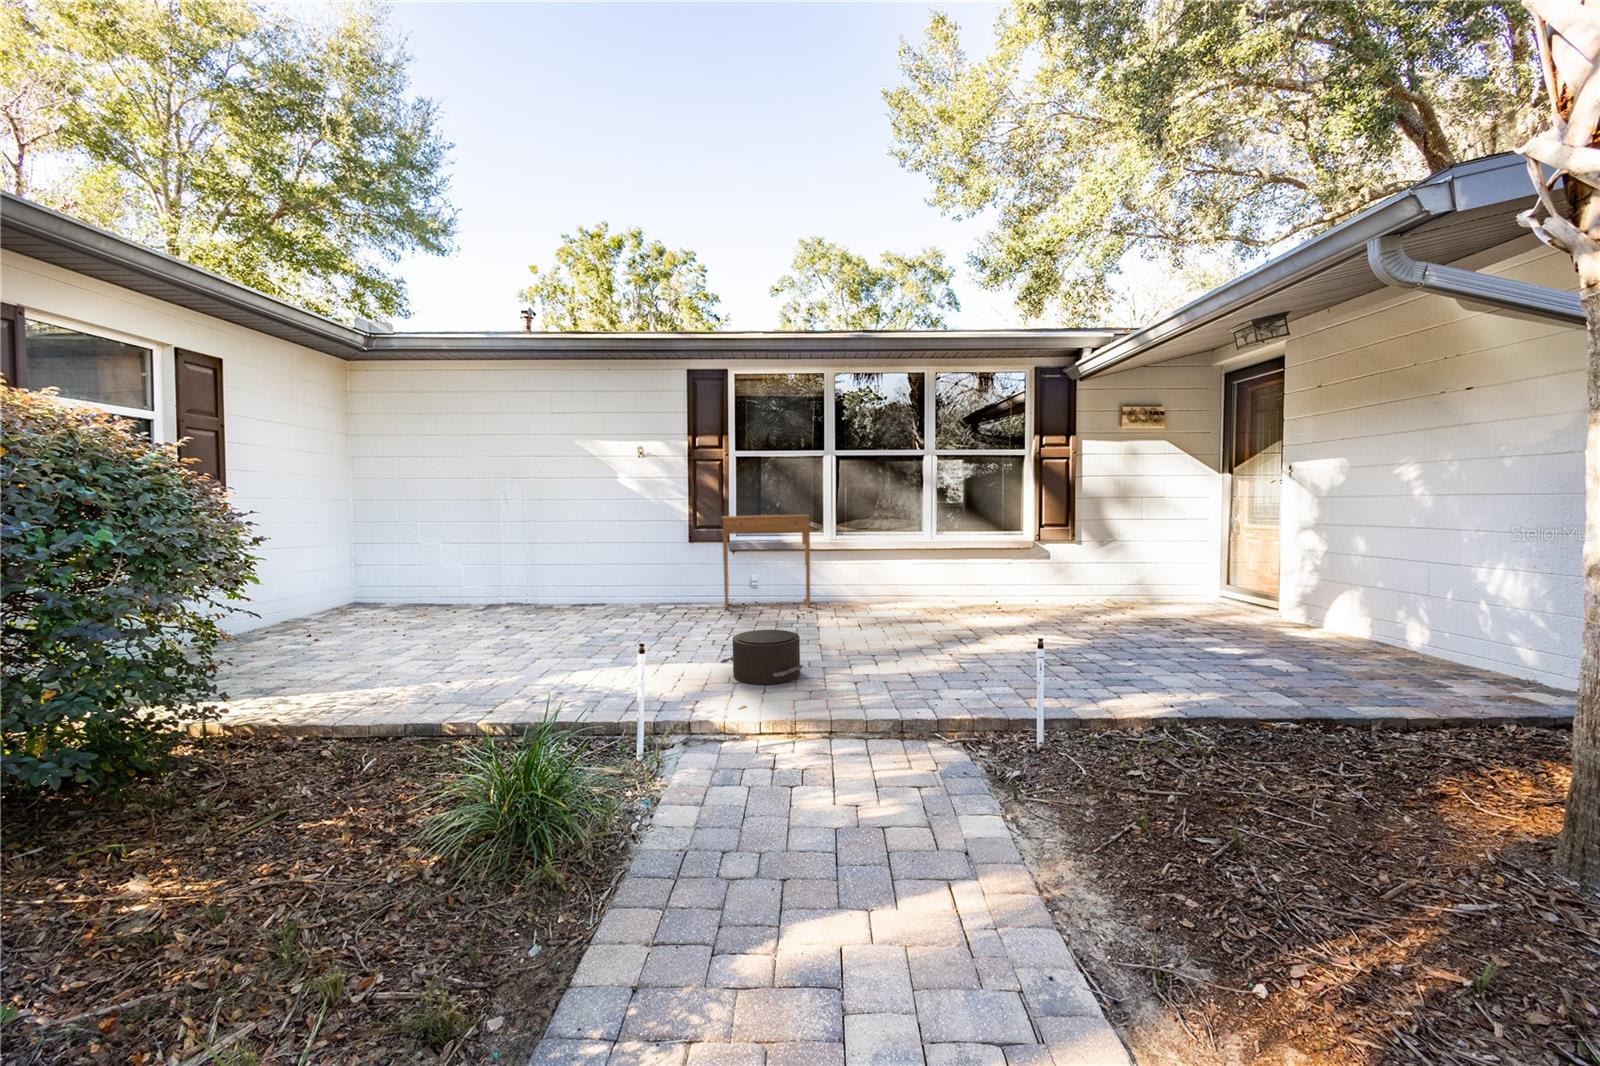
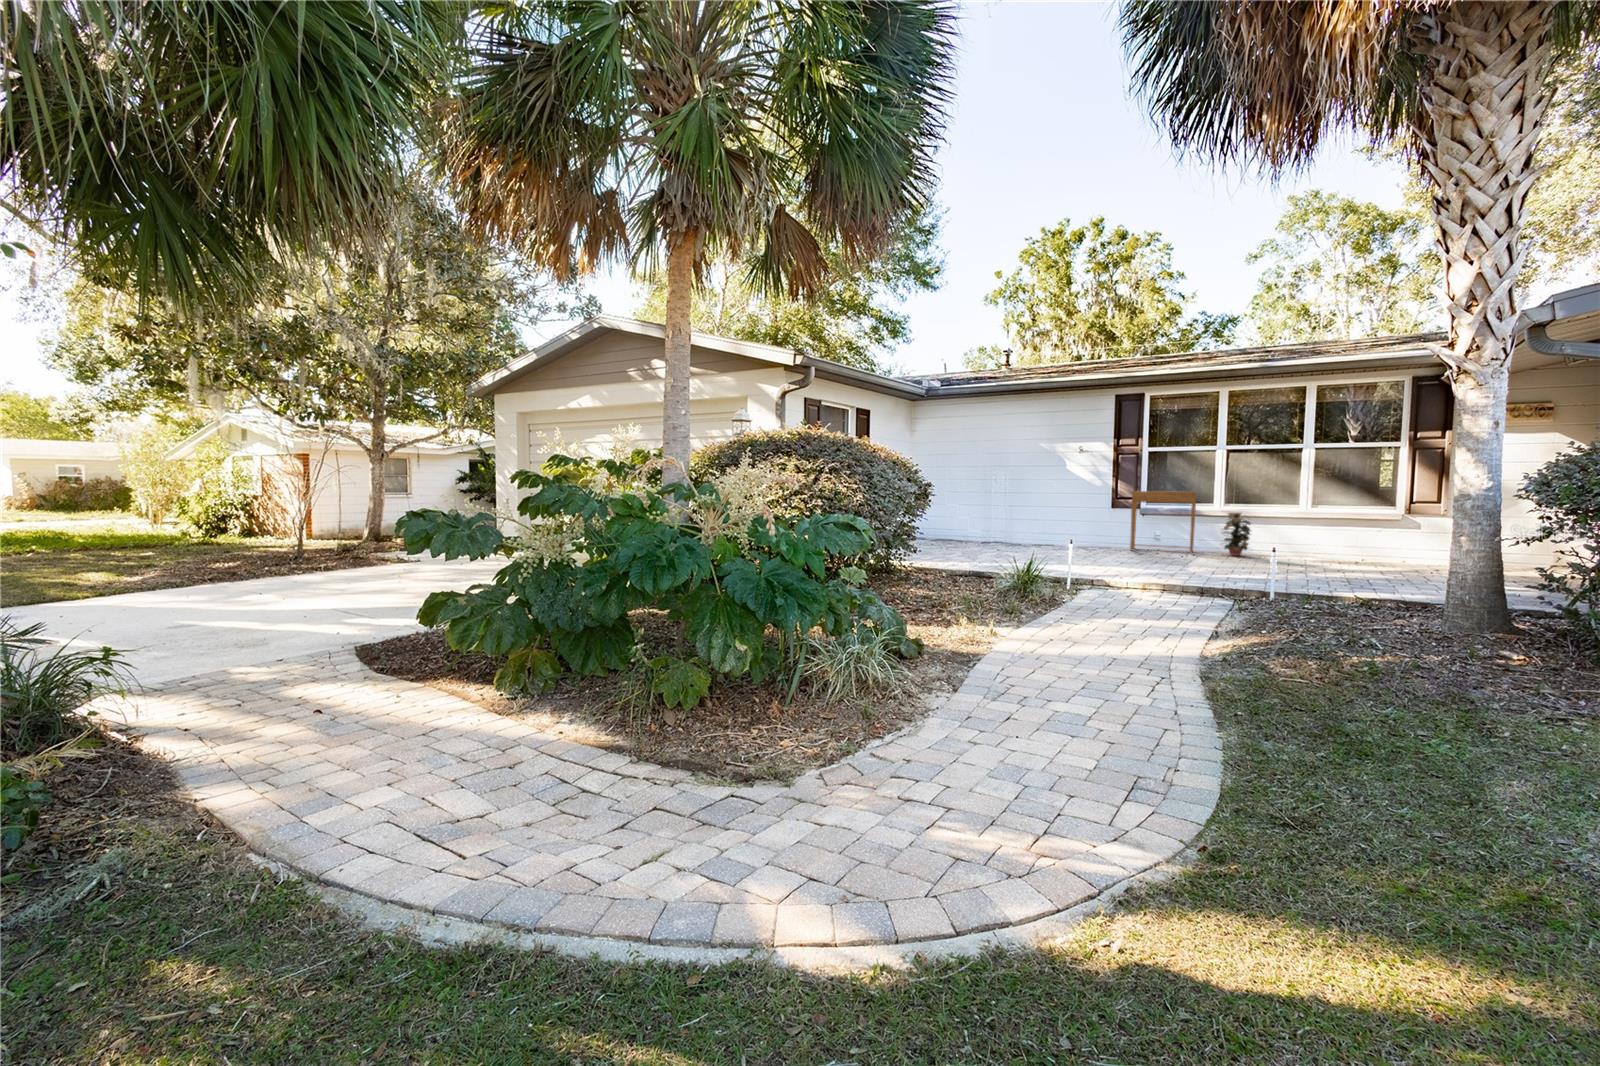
decorative plant: none [839,542,884,604] -> present [1222,513,1251,556]
pouf: present [720,630,804,684] -> none [1112,549,1156,572]

